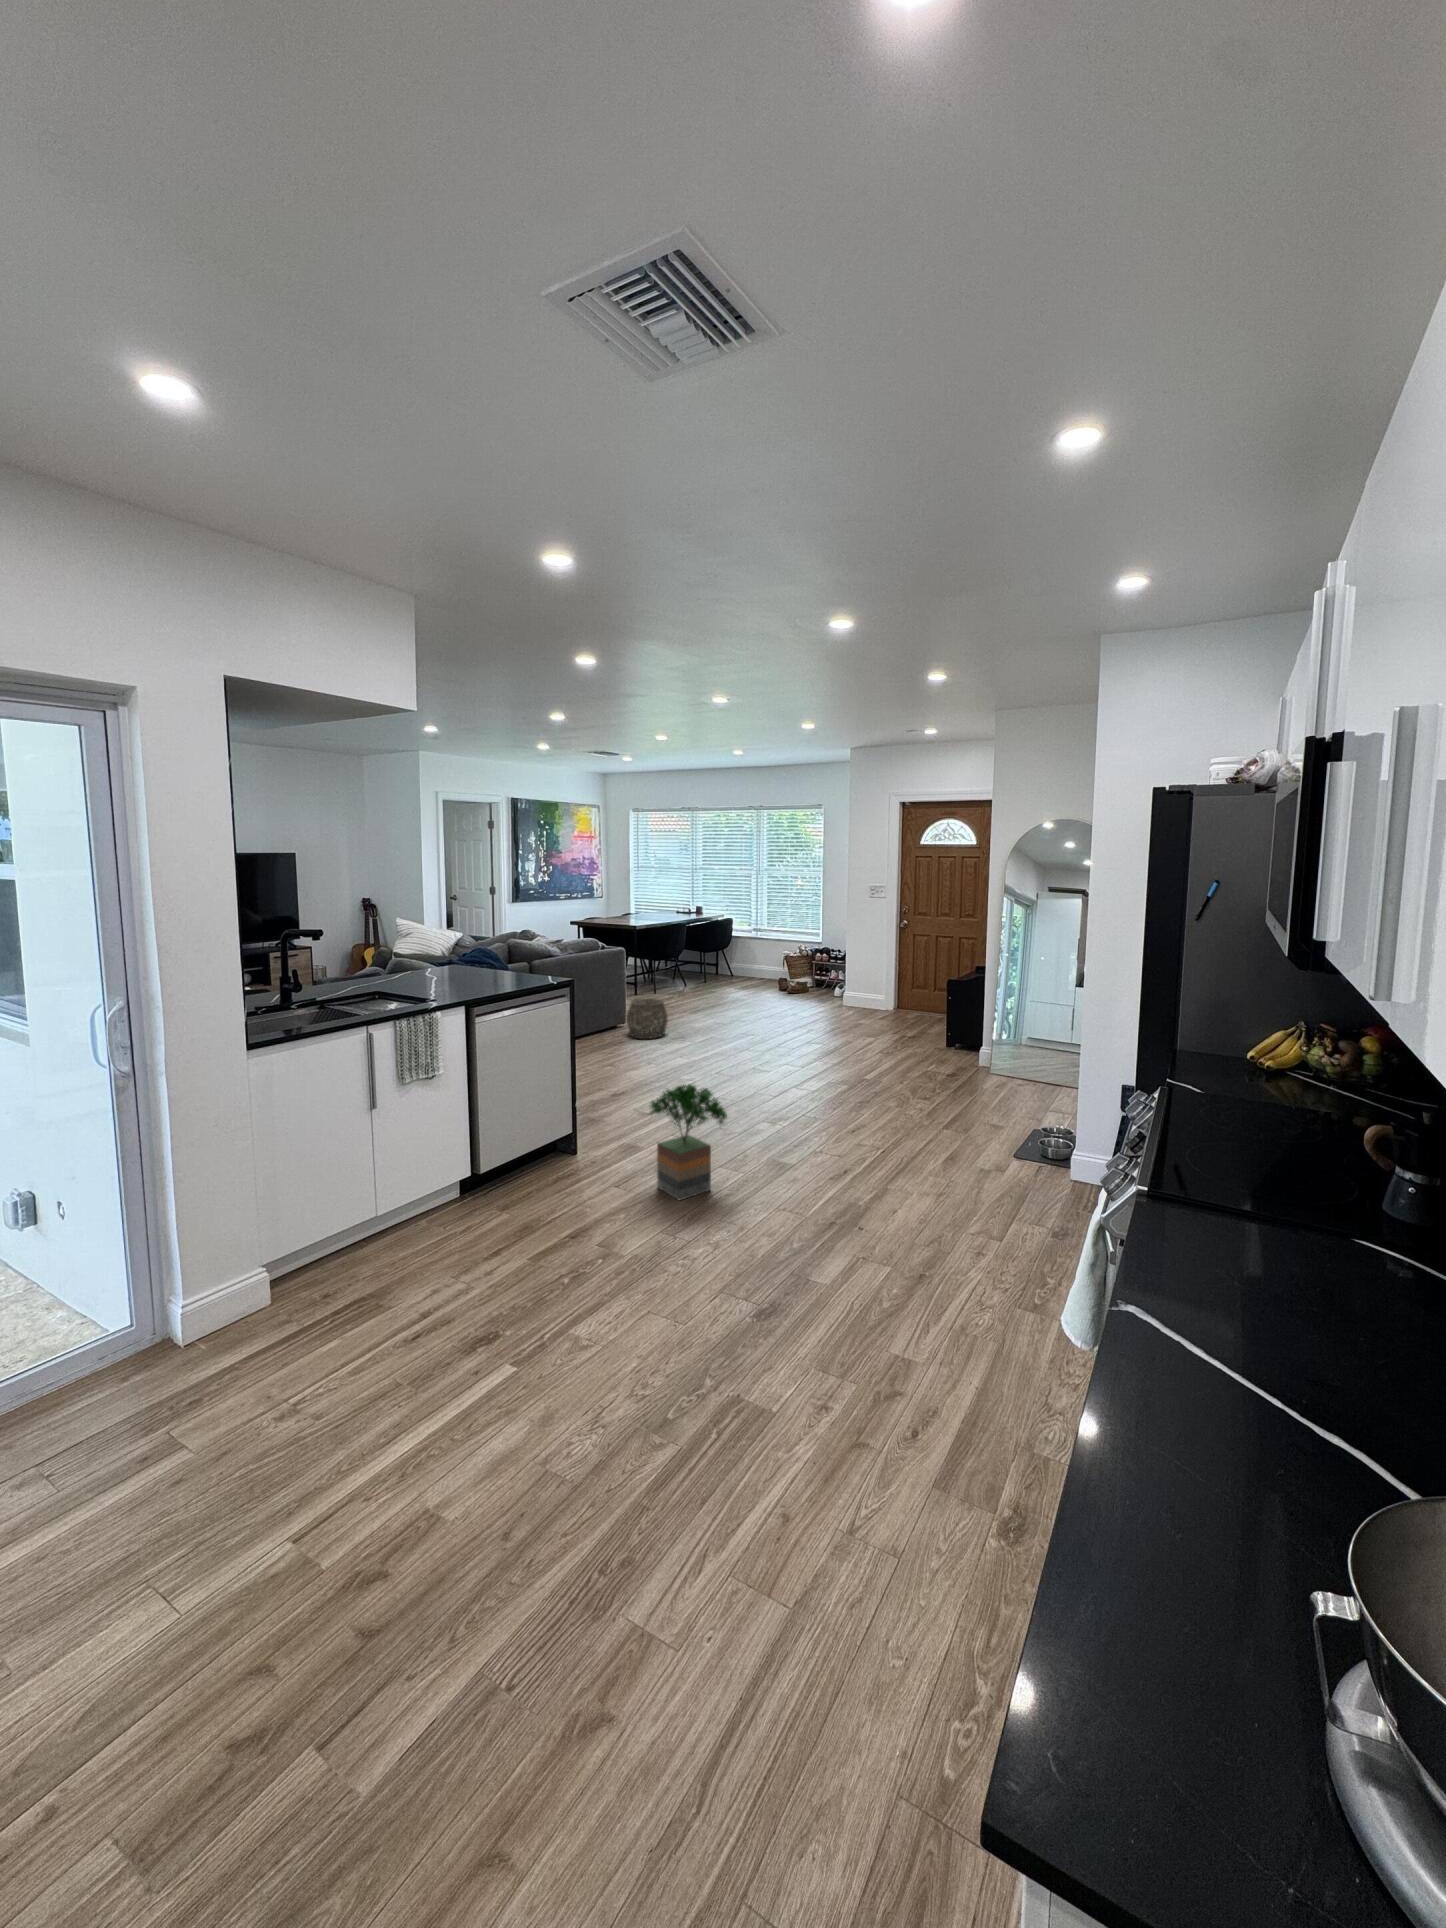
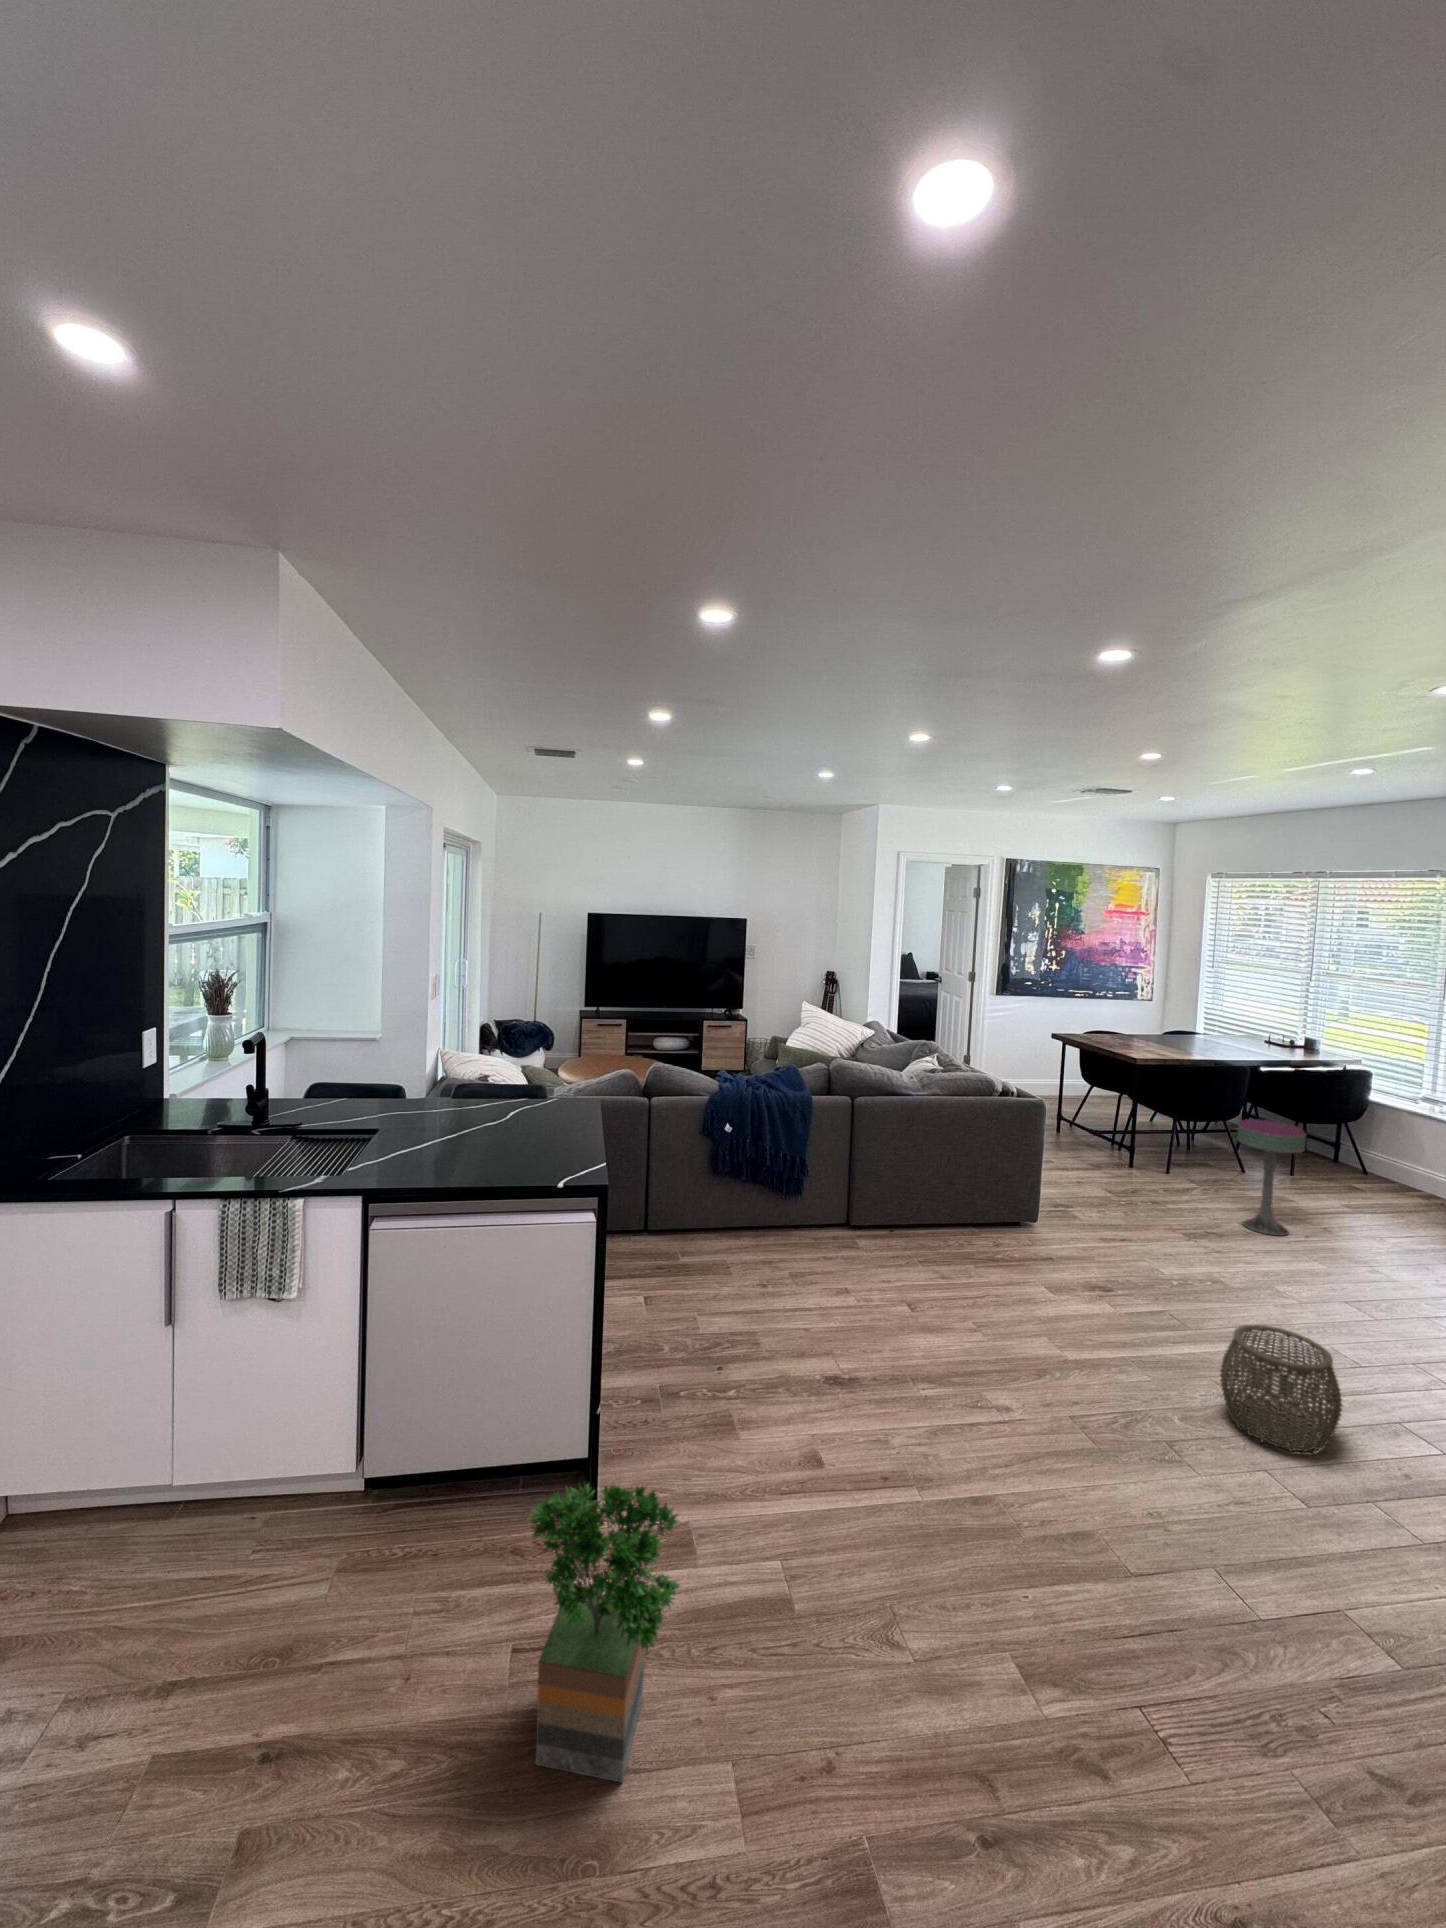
bar stool: none [700,947,731,1006] -> present [1237,1119,1306,1236]
woven basket: present [627,999,668,1039] -> present [1220,1325,1342,1453]

